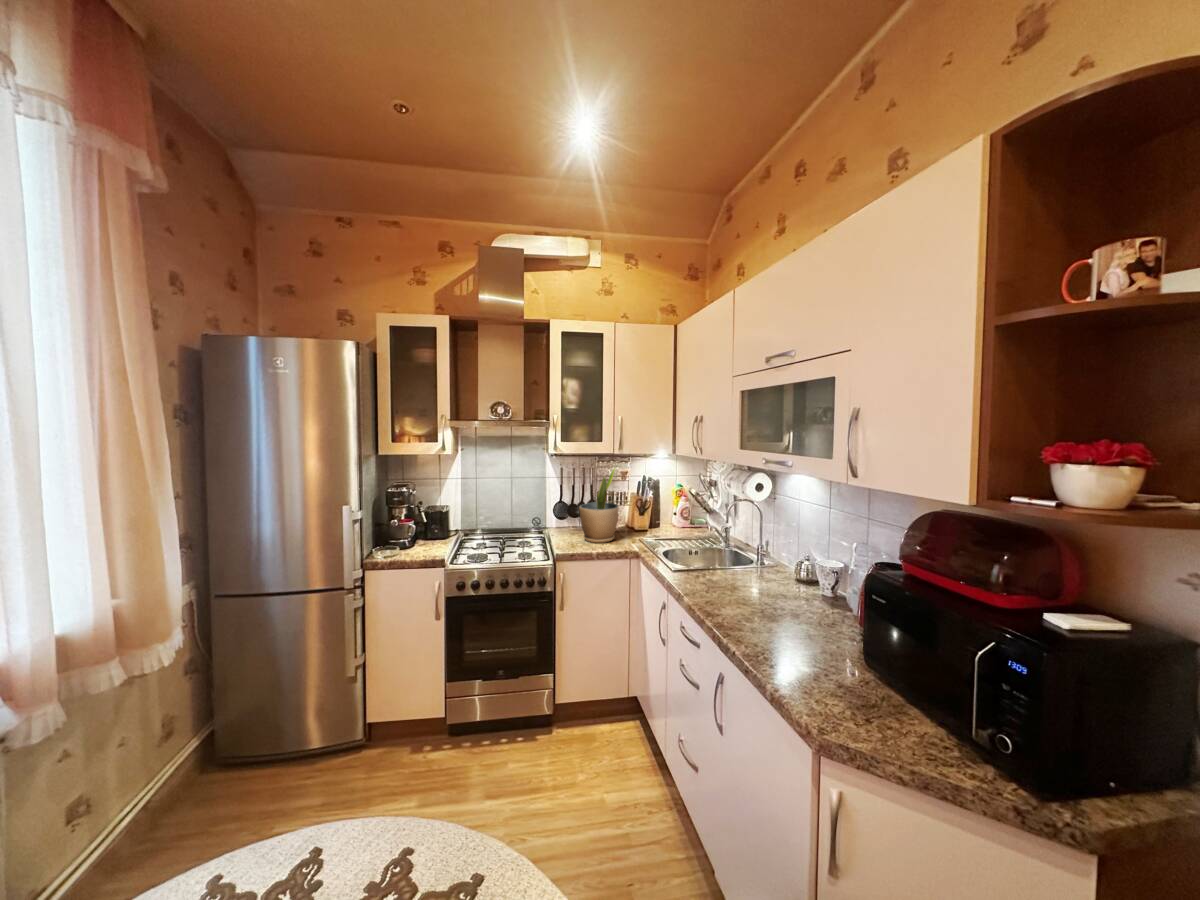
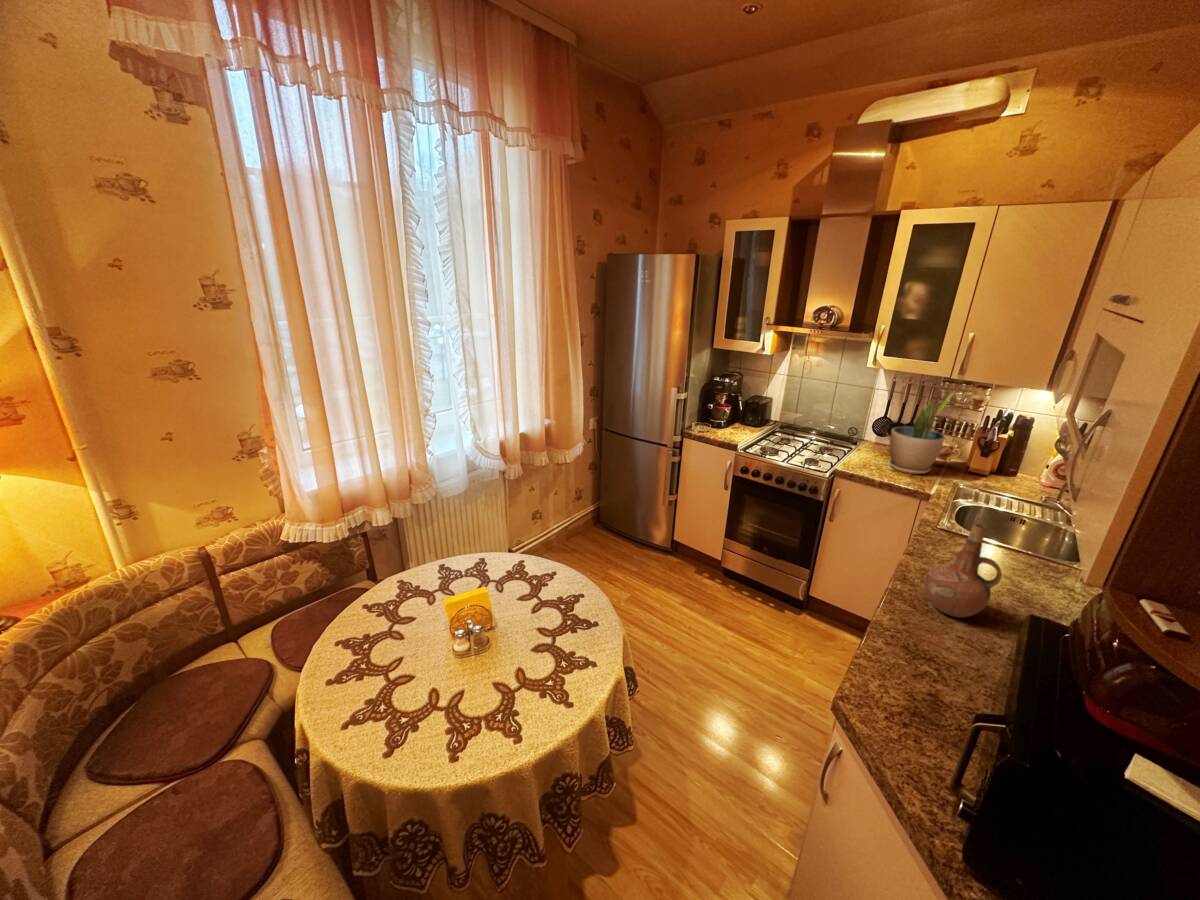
ceramic pitcher: none [729,542,775,626] -> present [924,524,1002,618]

